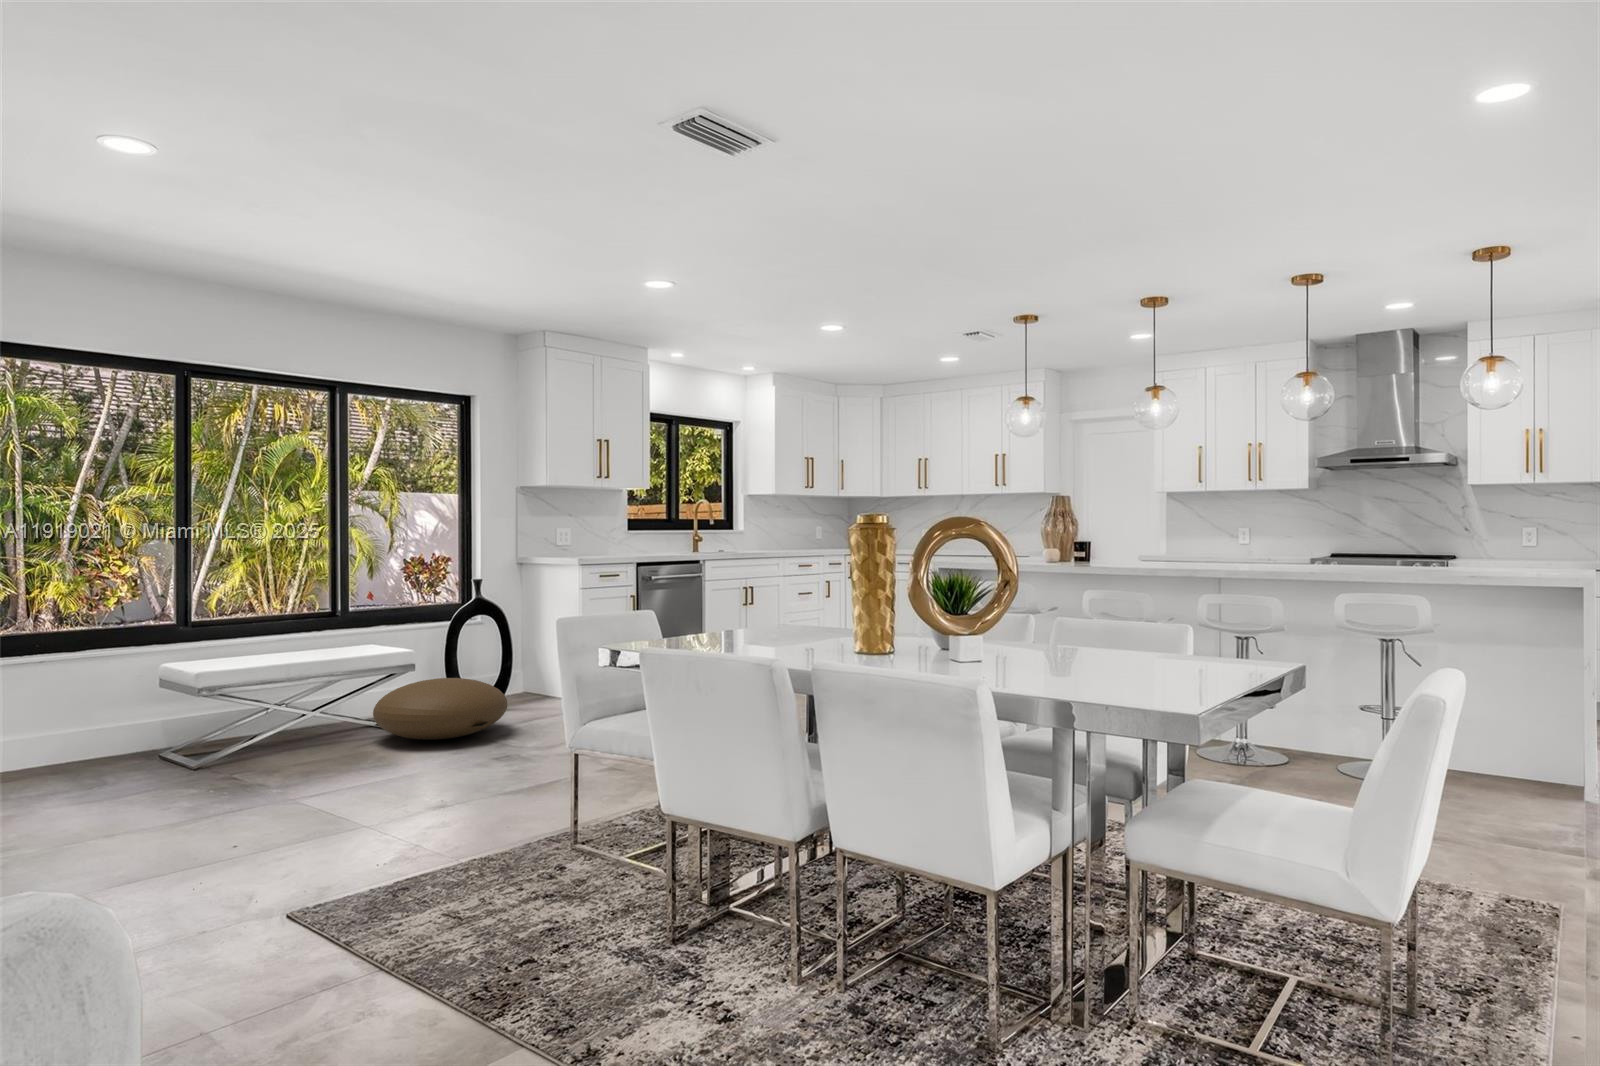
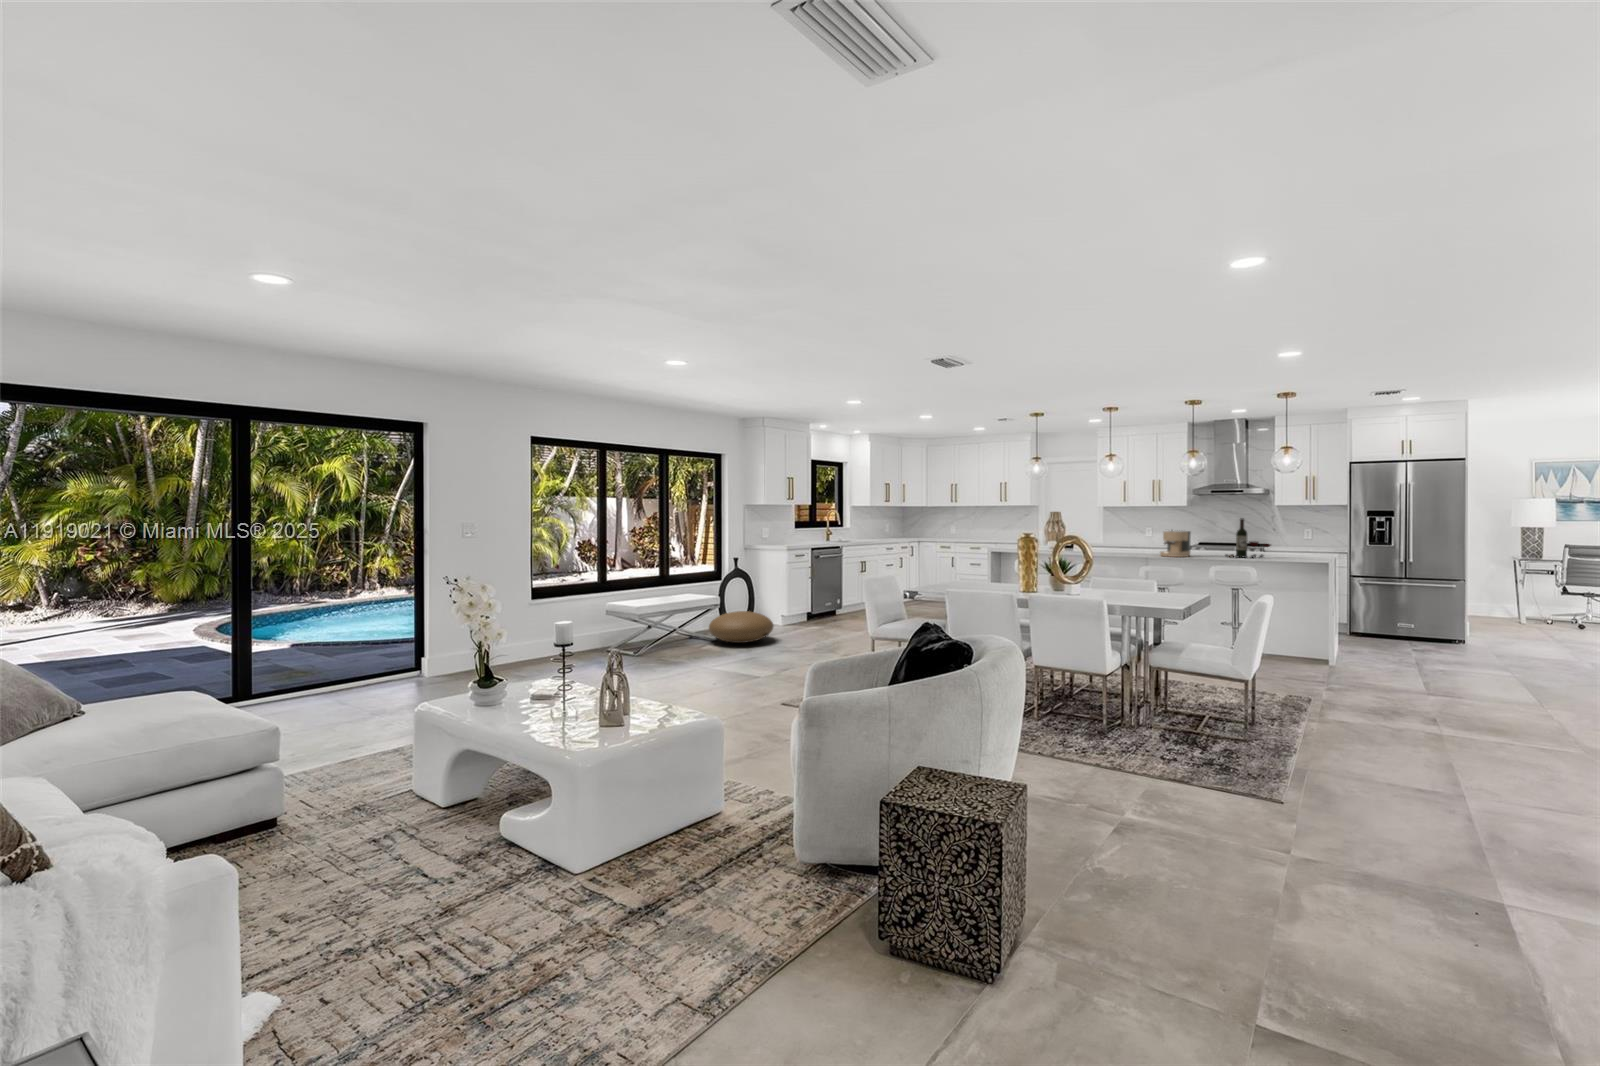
wine bottle: none [1365,499,1464,579] -> present [1225,518,1270,558]
coffee maker: none [1234,521,1296,577] -> present [1160,530,1191,557]

